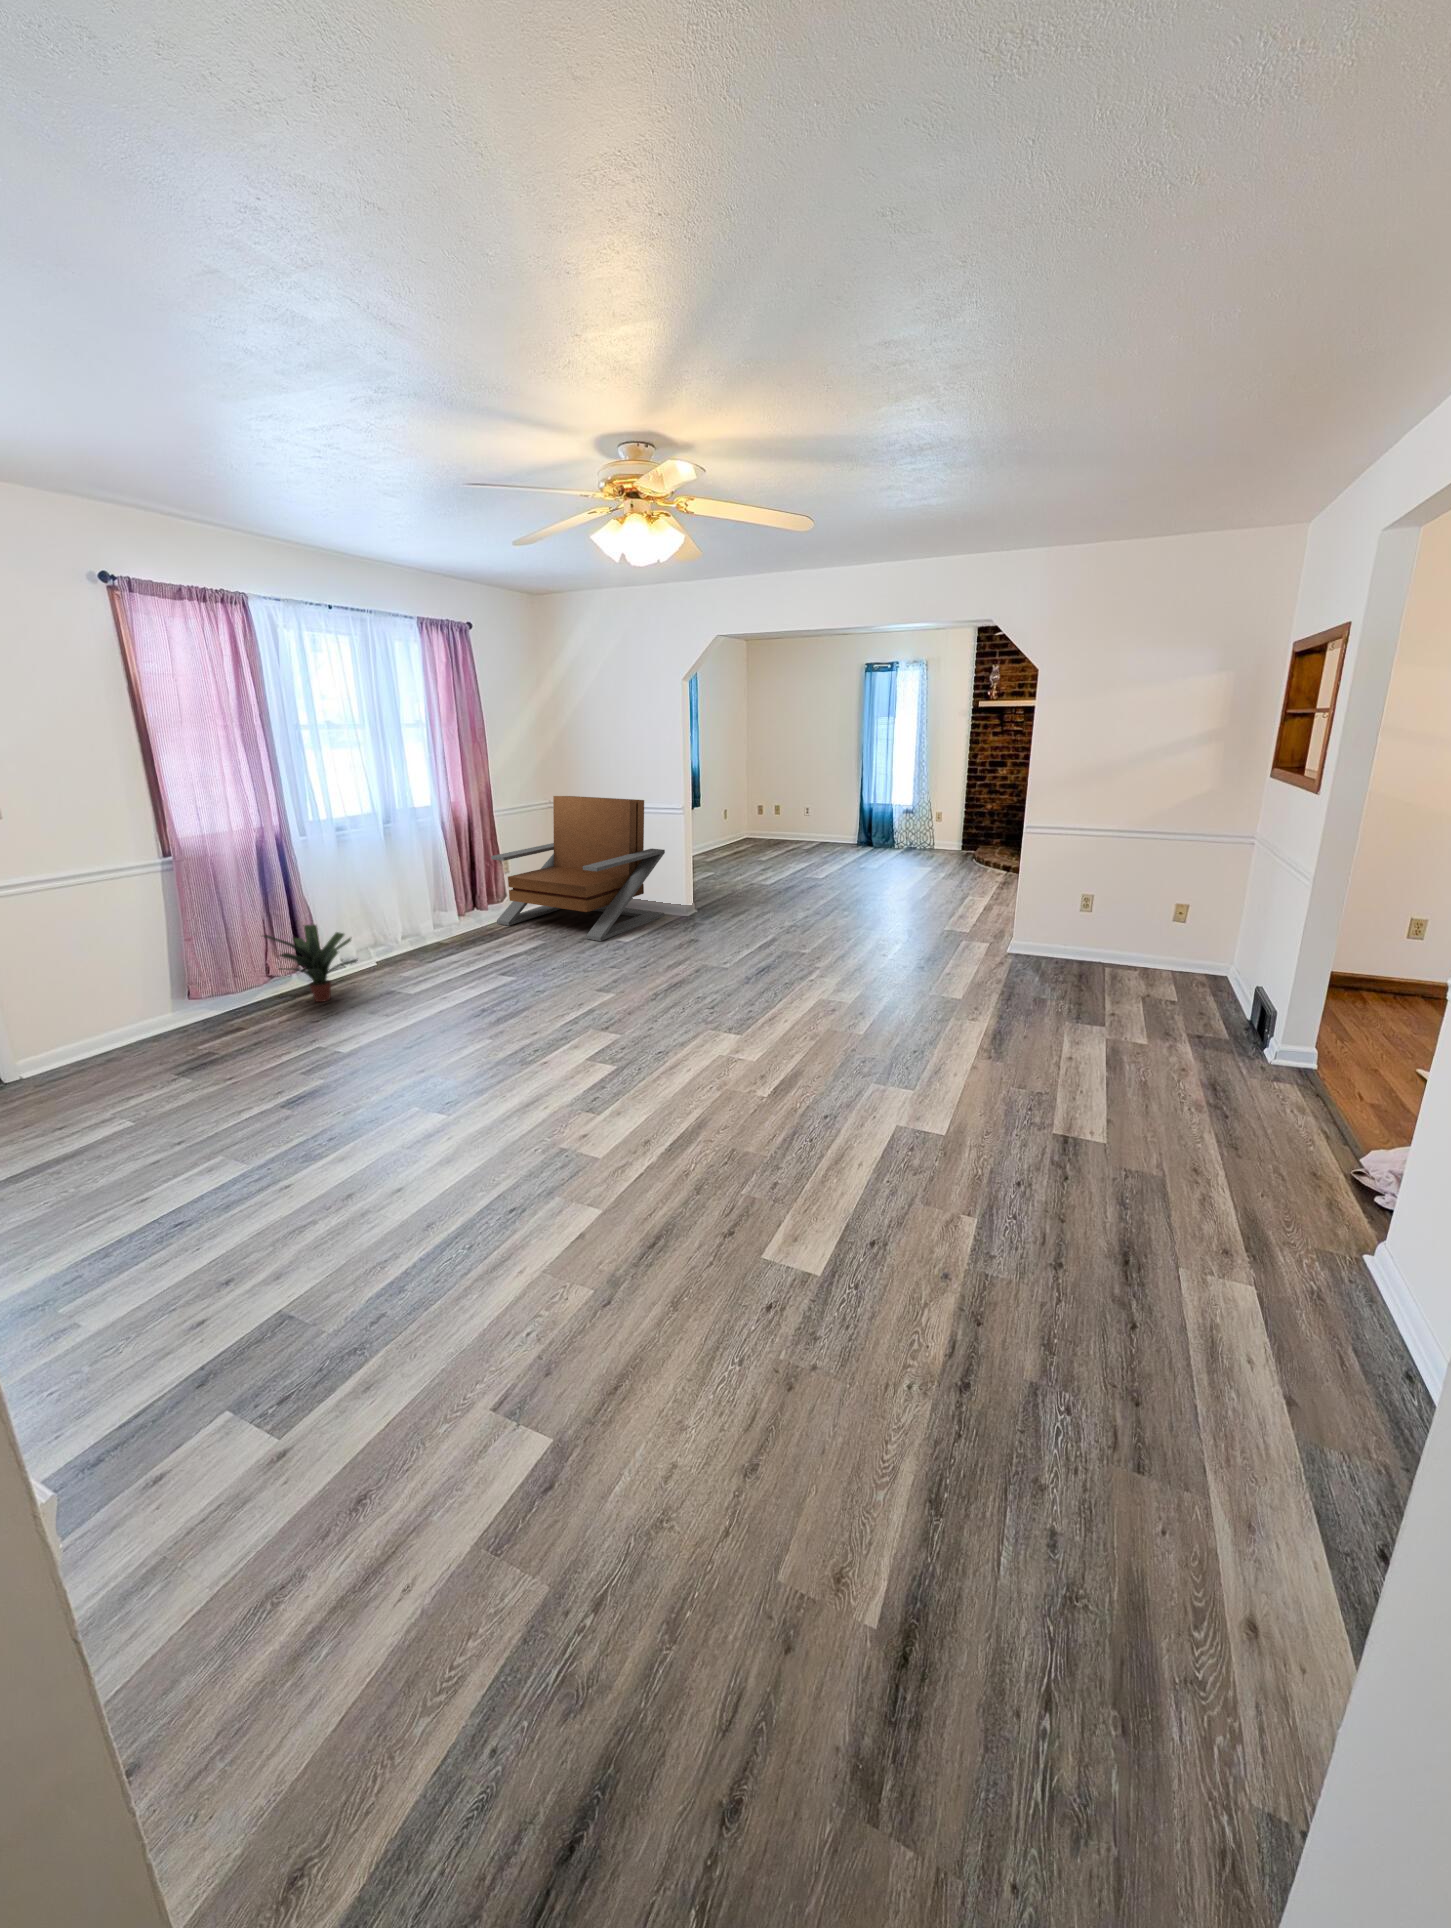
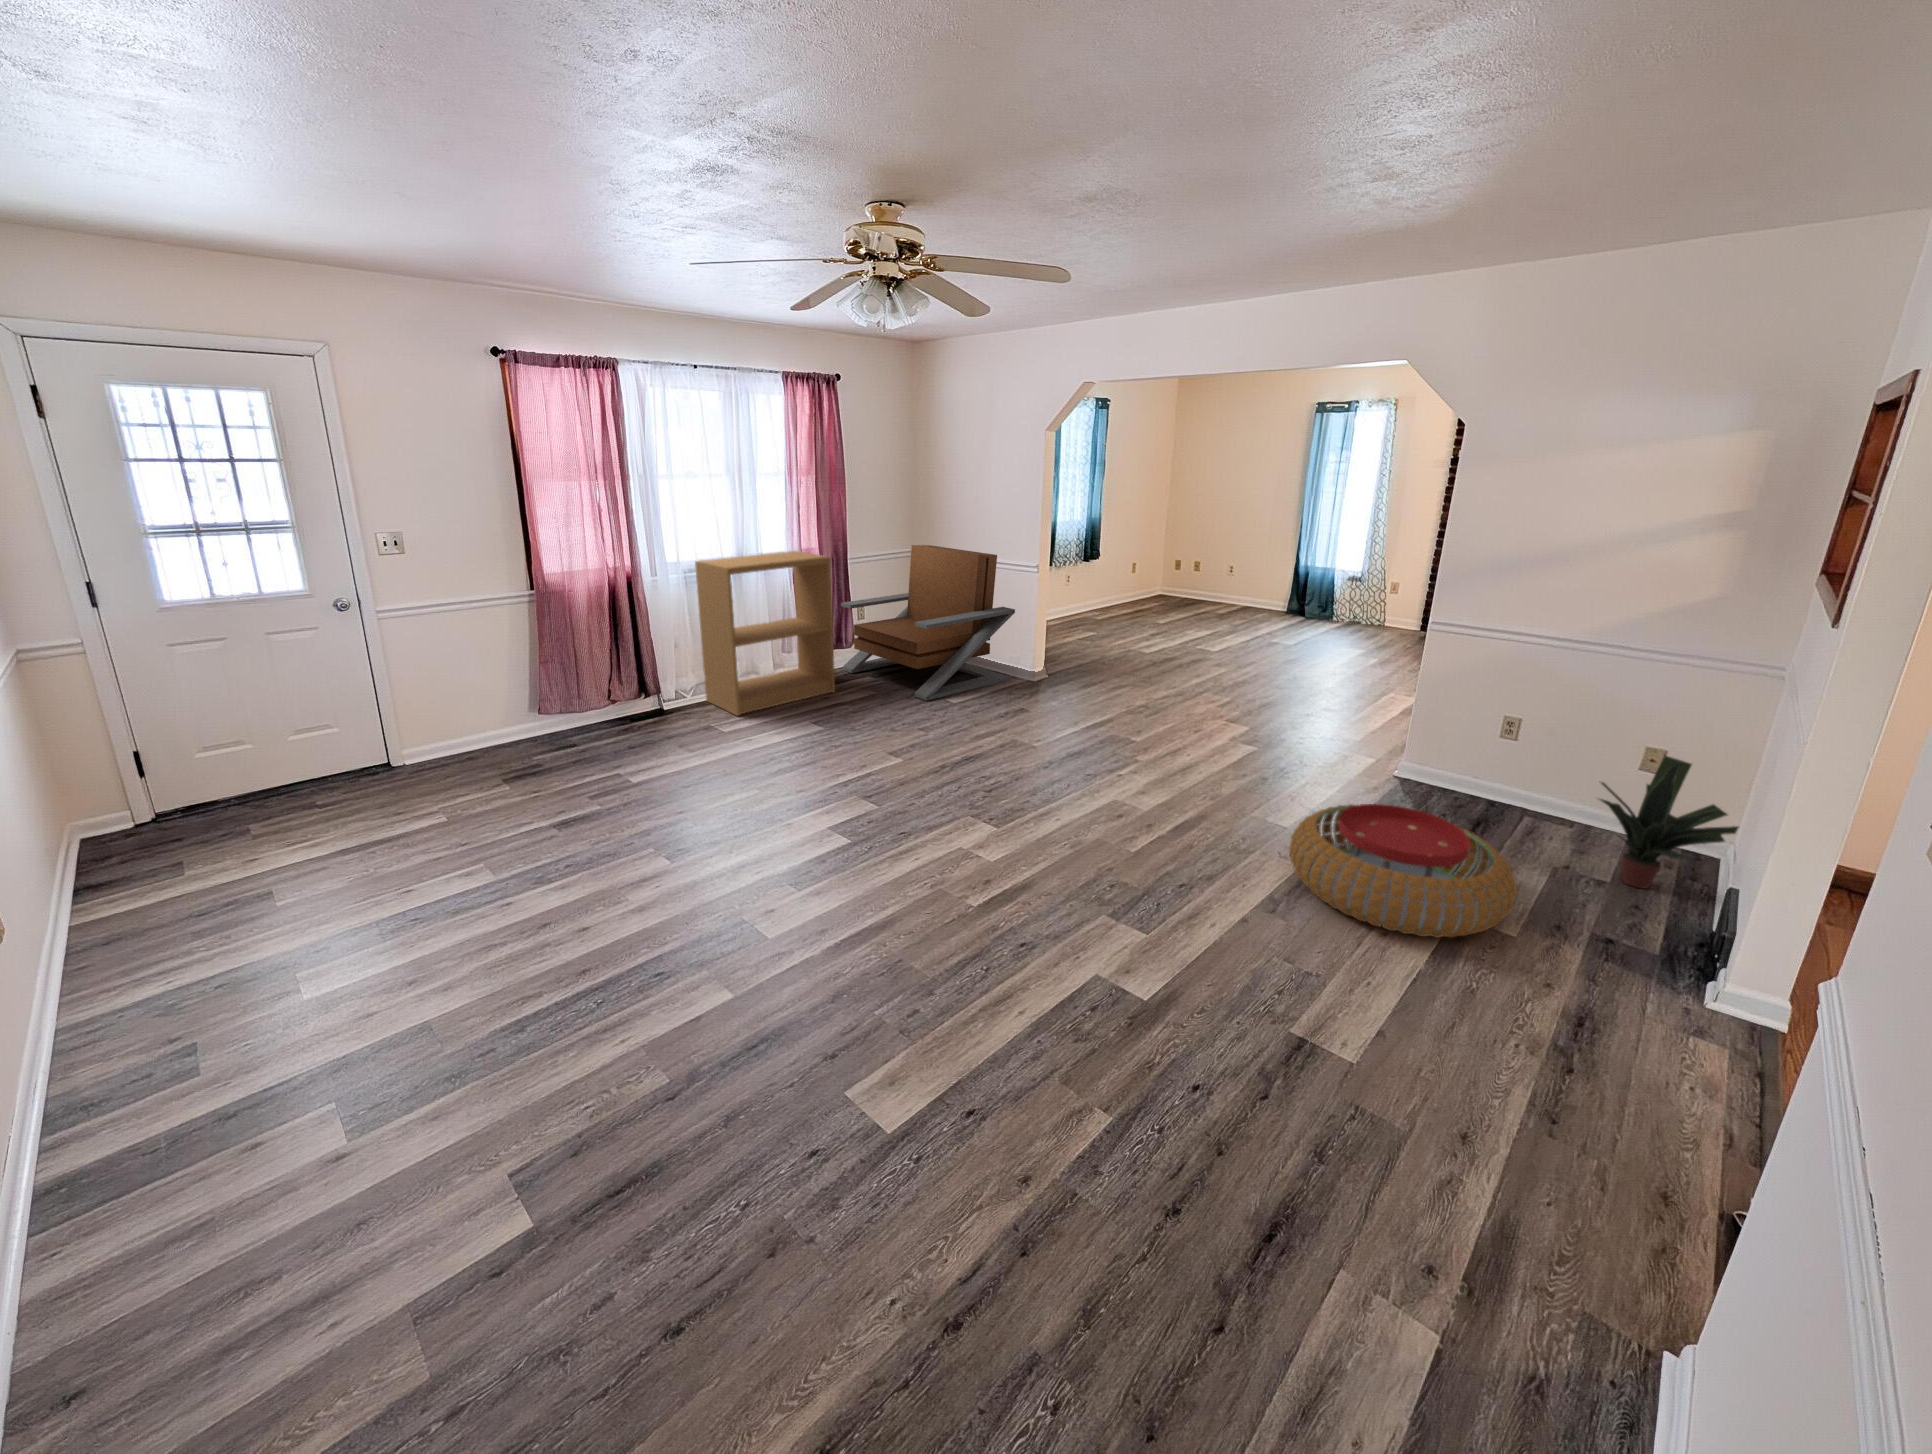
bookshelf: none [348,805,504,976] -> present [695,551,835,716]
potted plant: present [263,925,358,1002] -> present [1598,756,1738,889]
pouf: none [977,964,1142,1054] -> present [1289,804,1517,938]

